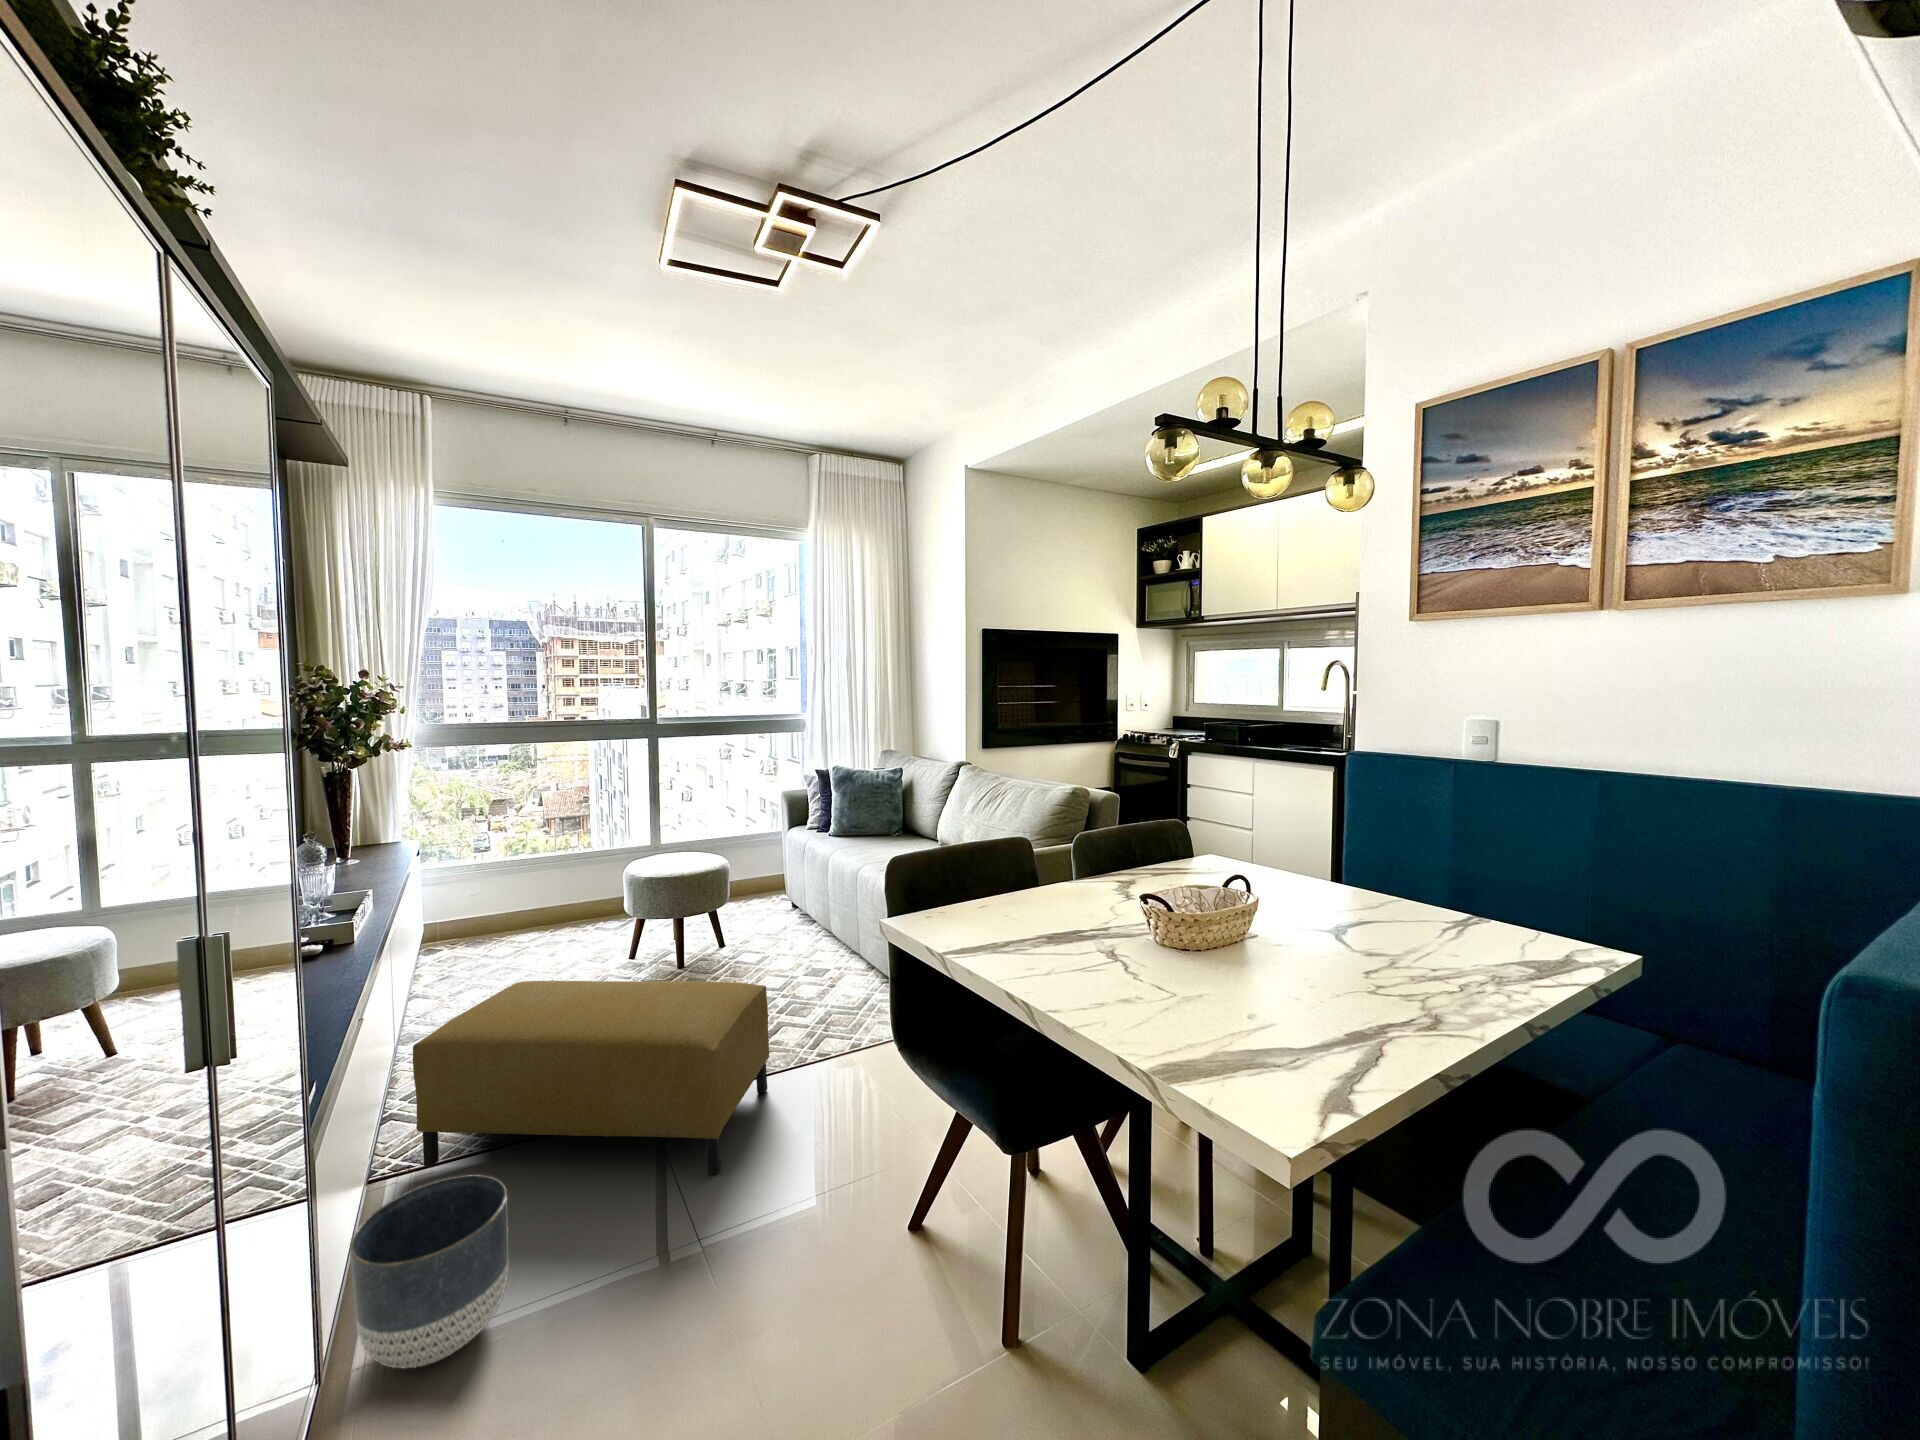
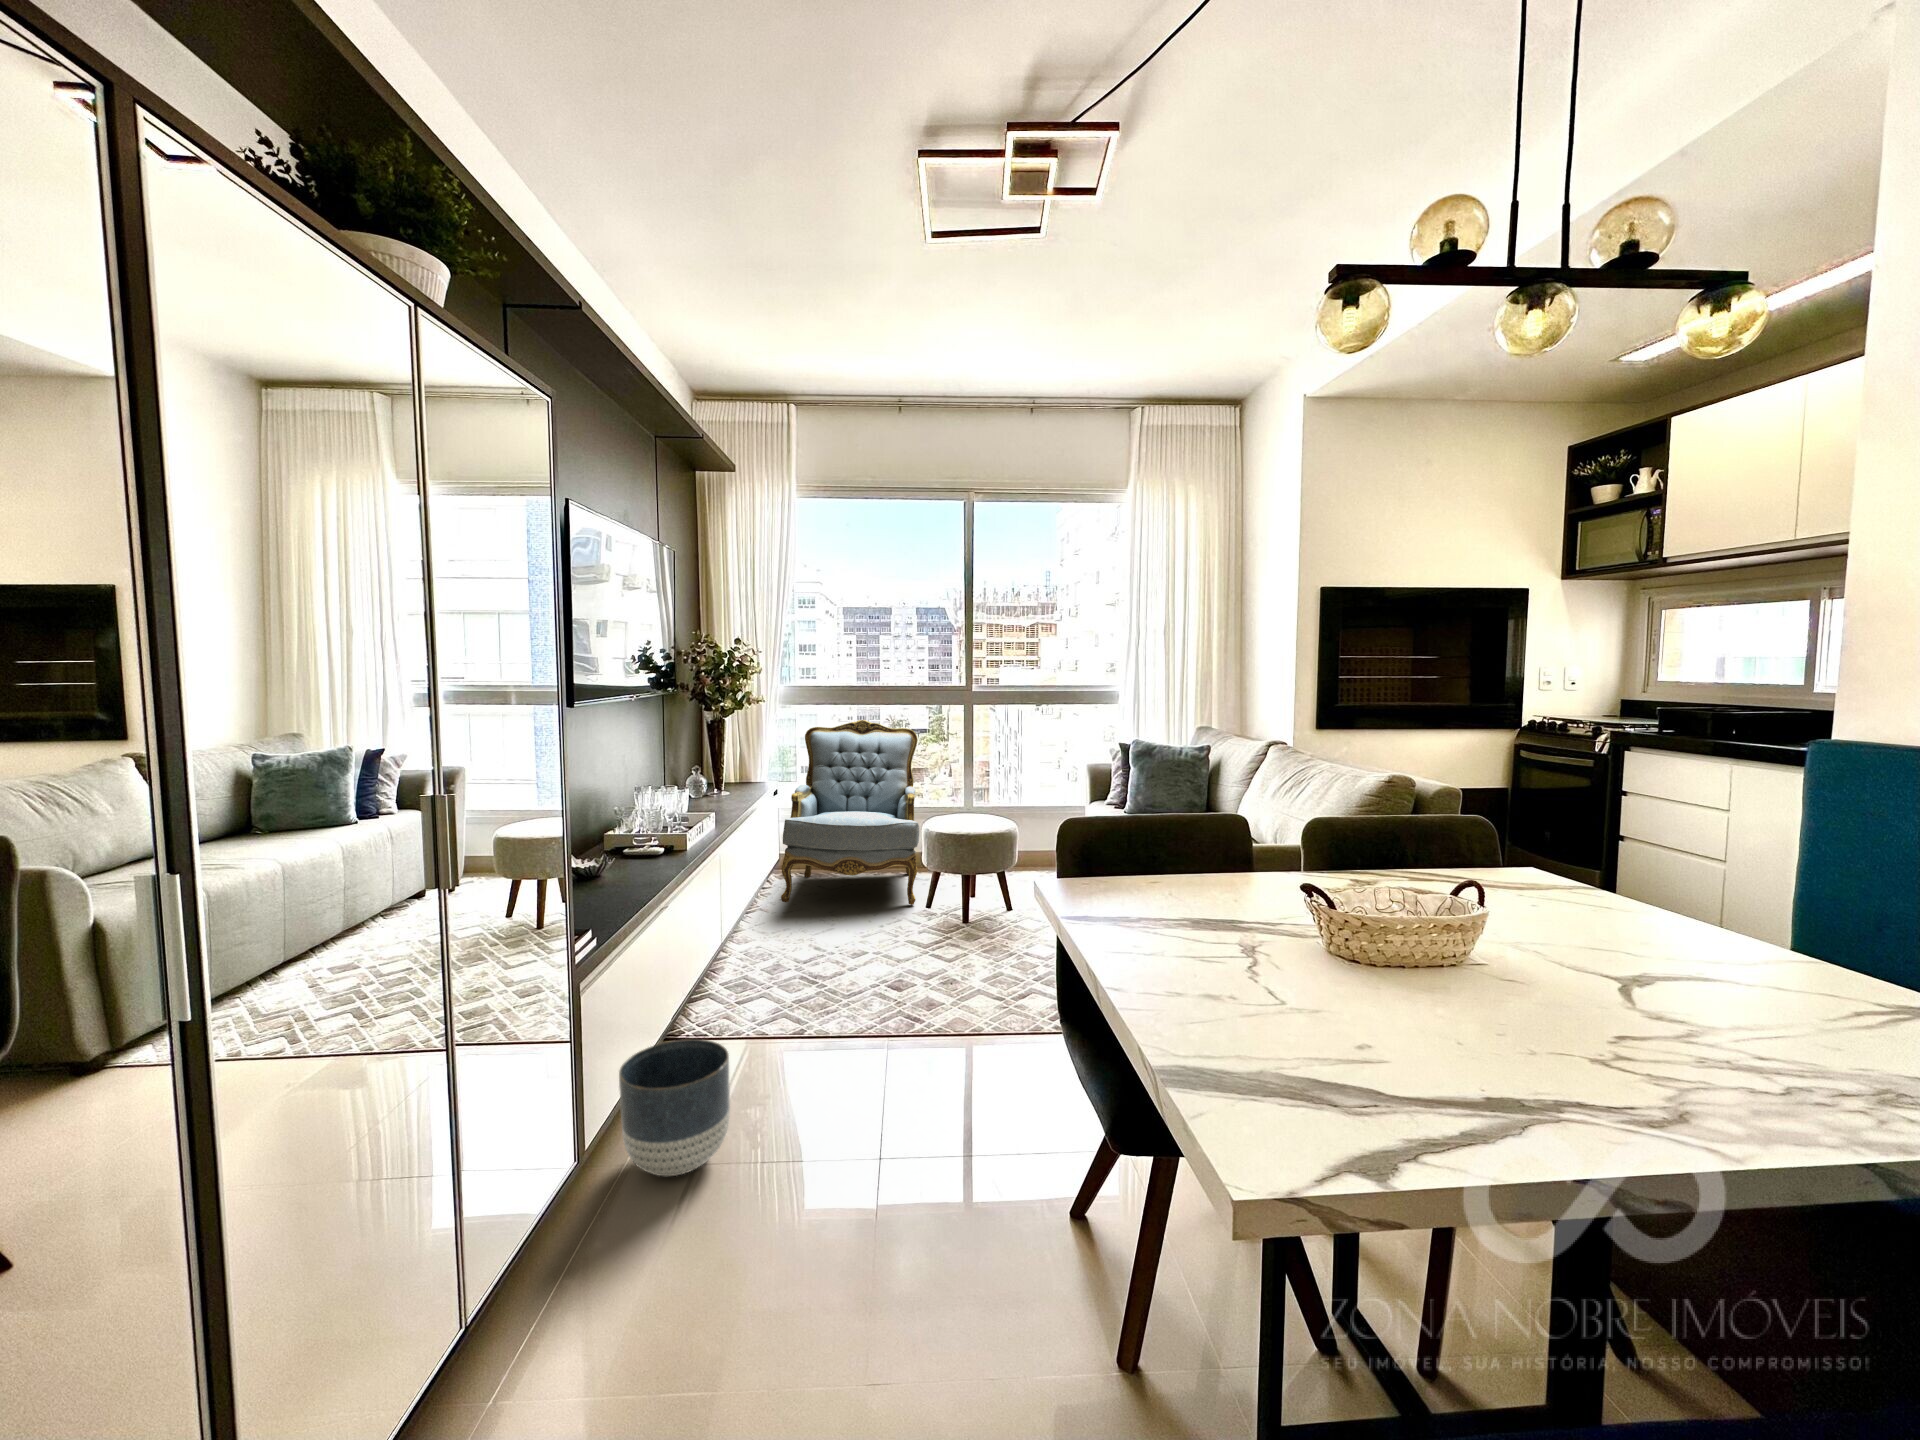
armchair: none [445,760,619,981] -> present [781,720,919,905]
ottoman: present [413,981,769,1174] -> none [710,904,996,1105]

